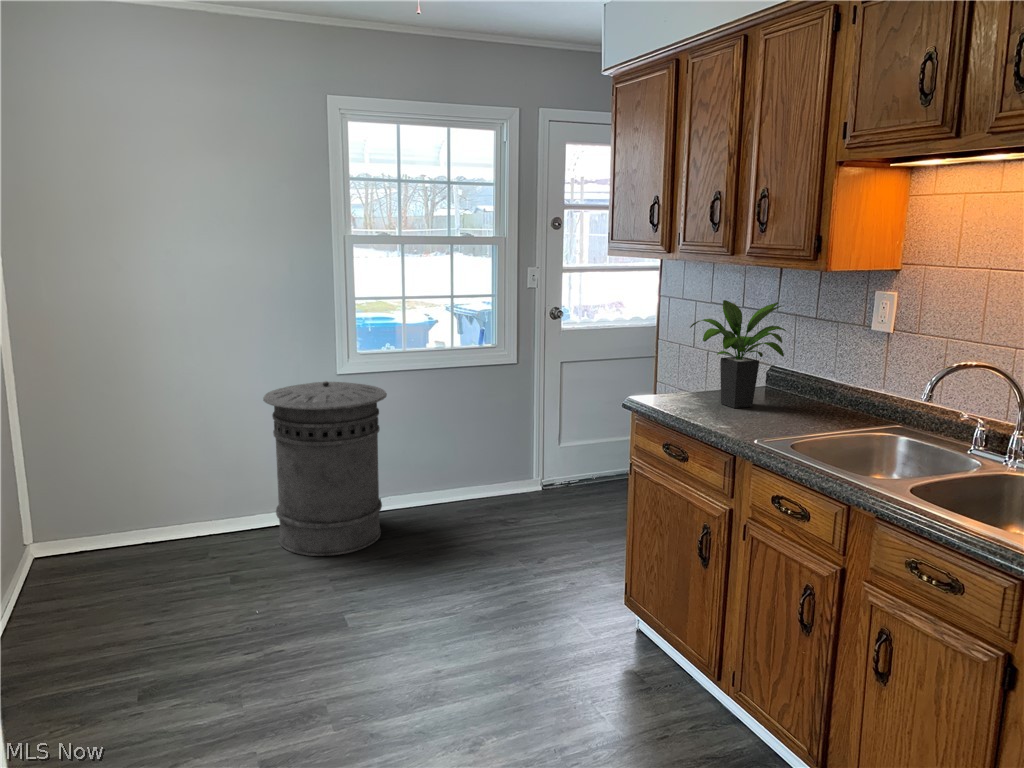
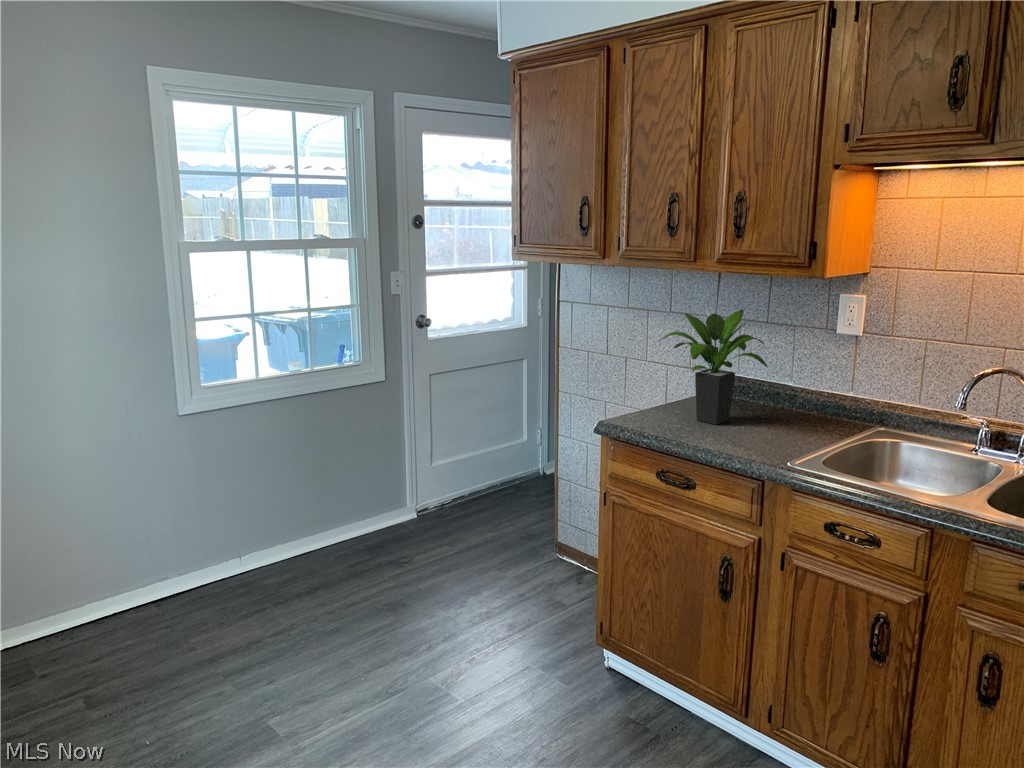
trash can: present [263,381,387,556] -> none [93,431,264,660]

